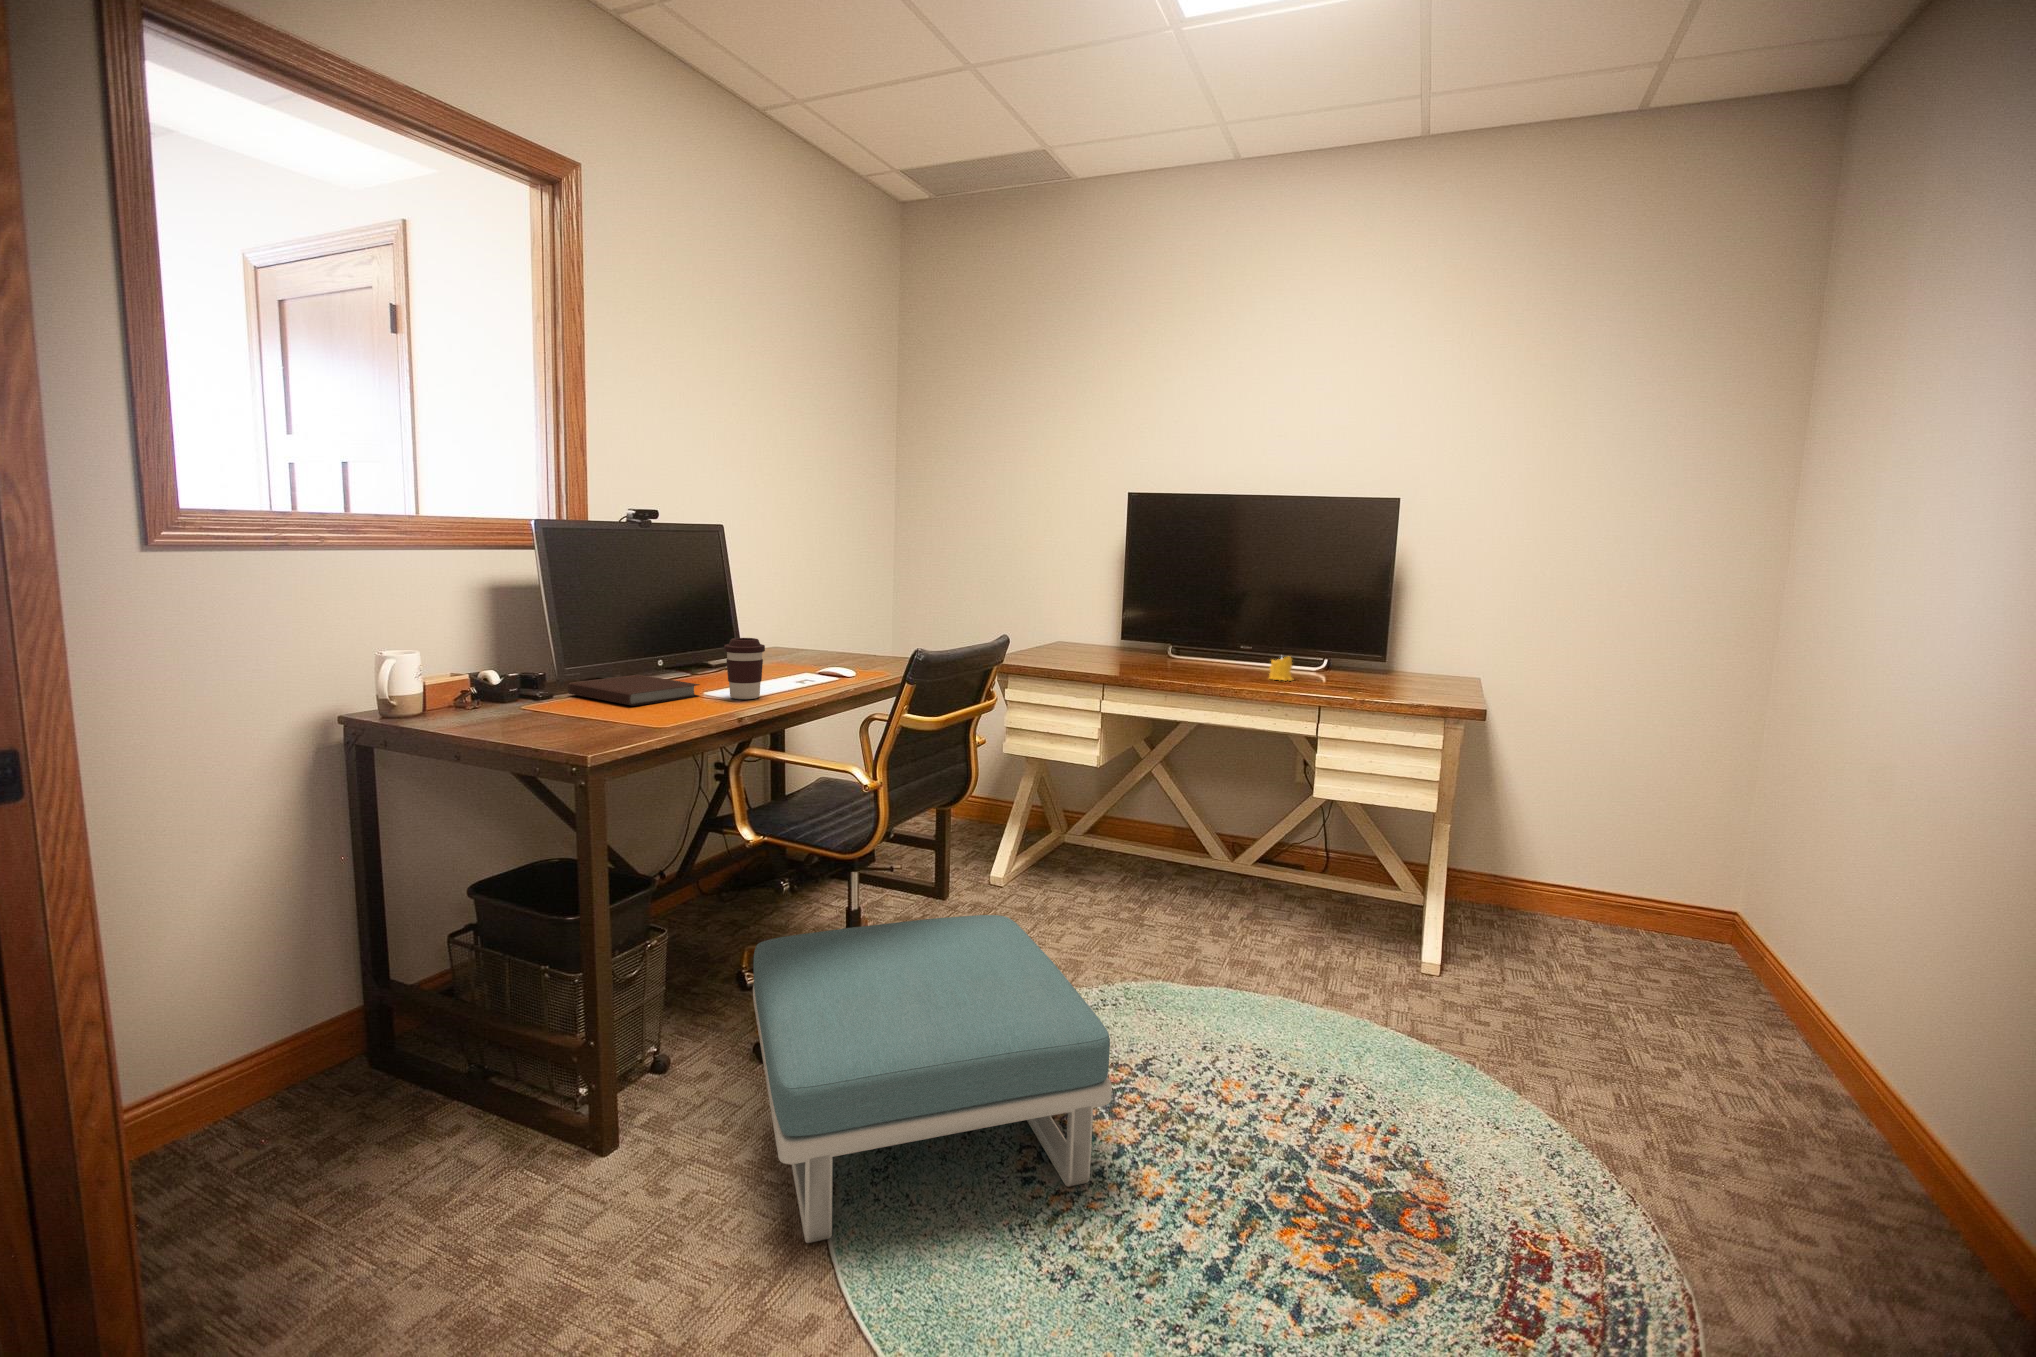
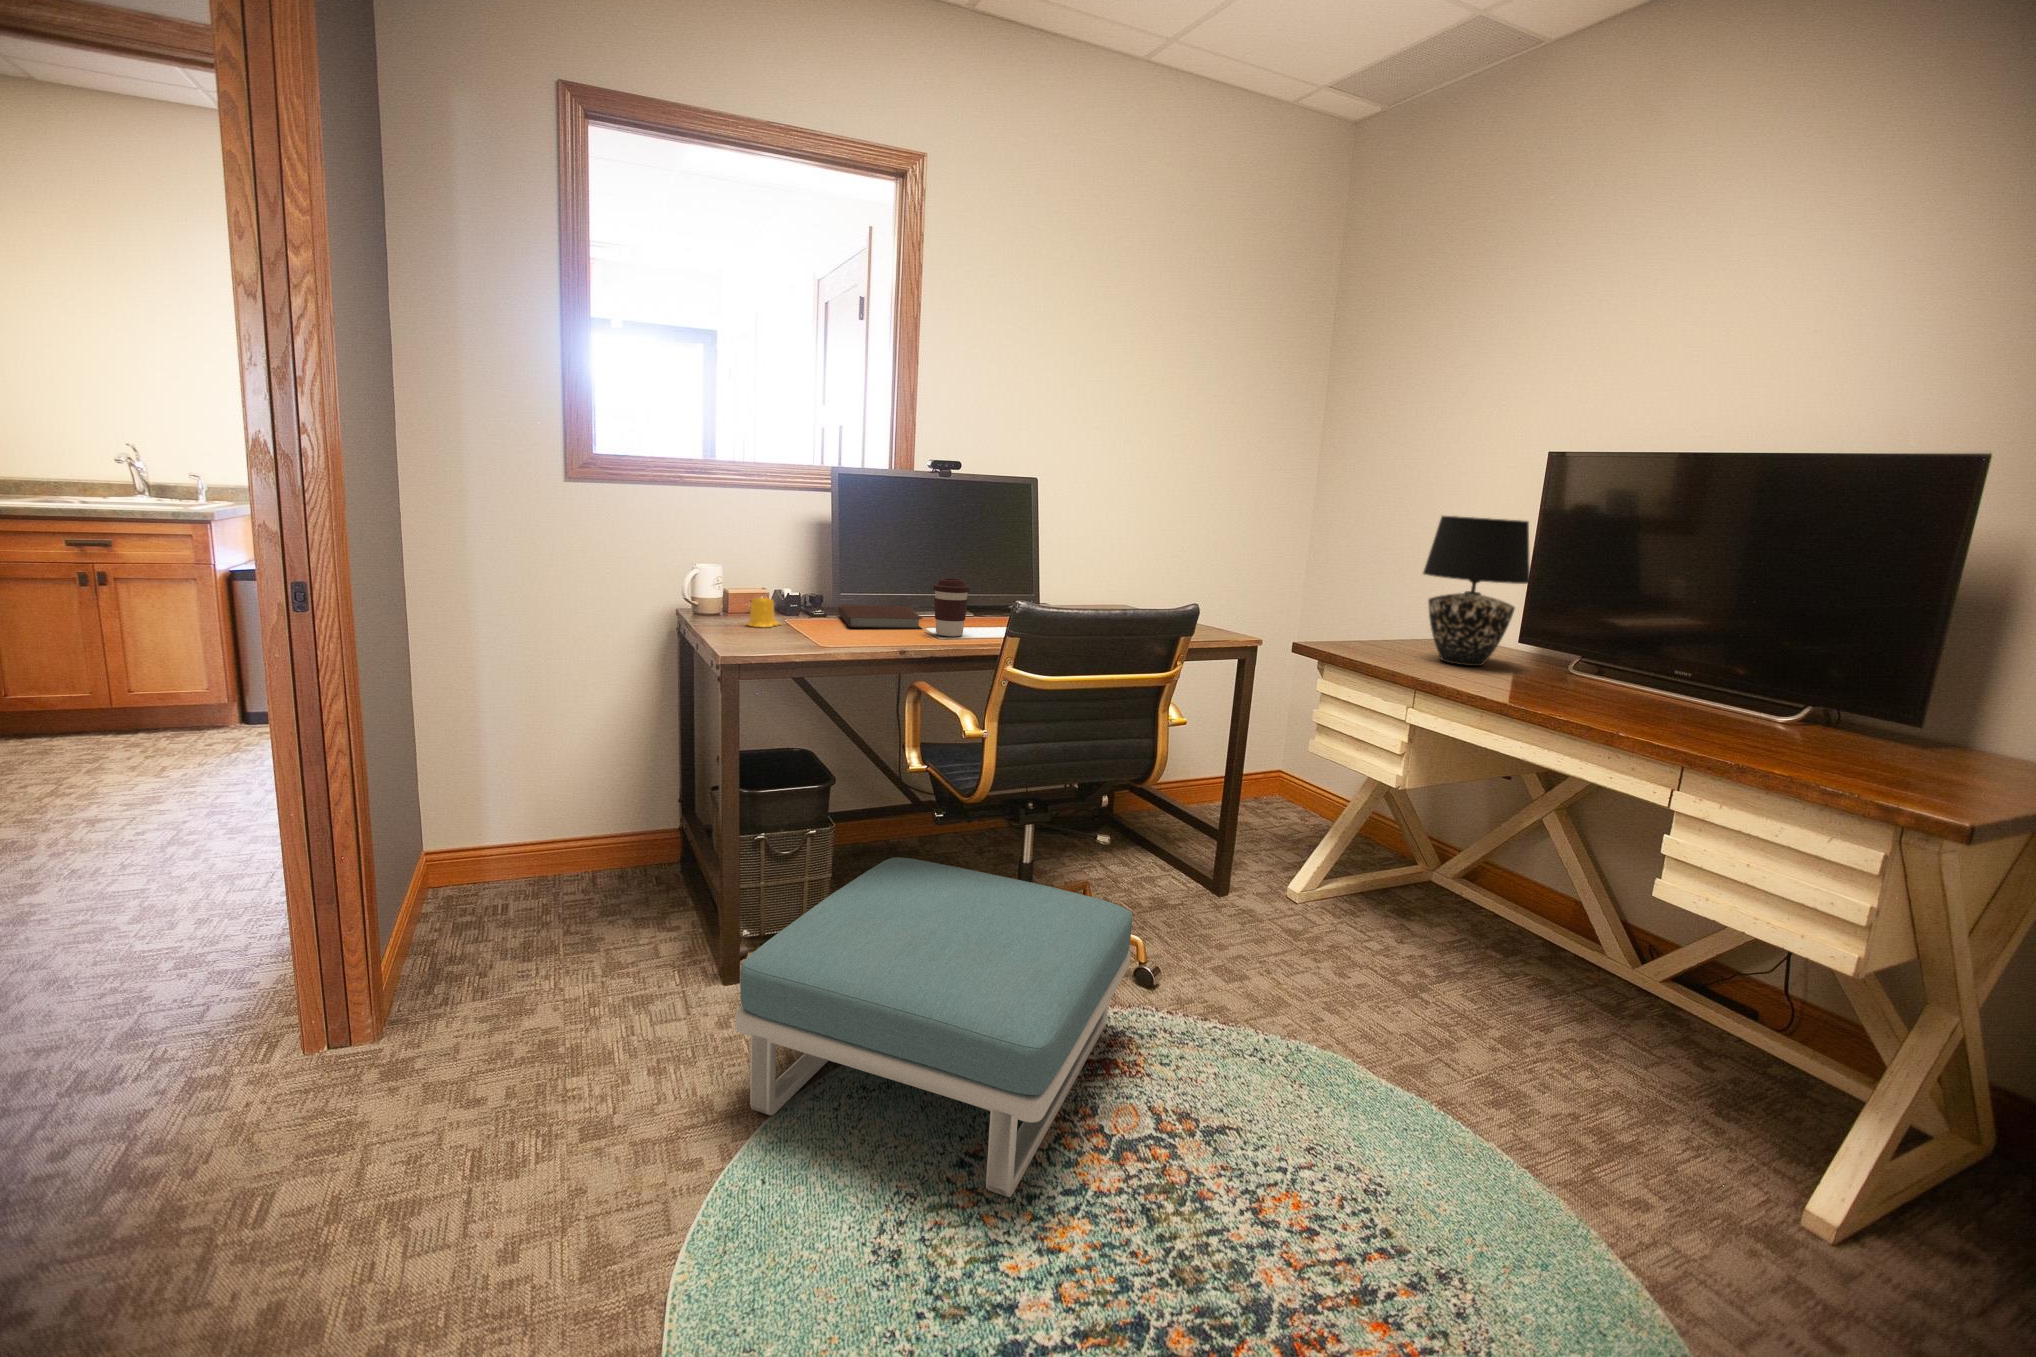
table lamp: none [1075,551,1150,665] -> present [1423,516,1530,666]
candle: present [1269,656,1293,681] -> present [747,597,780,627]

